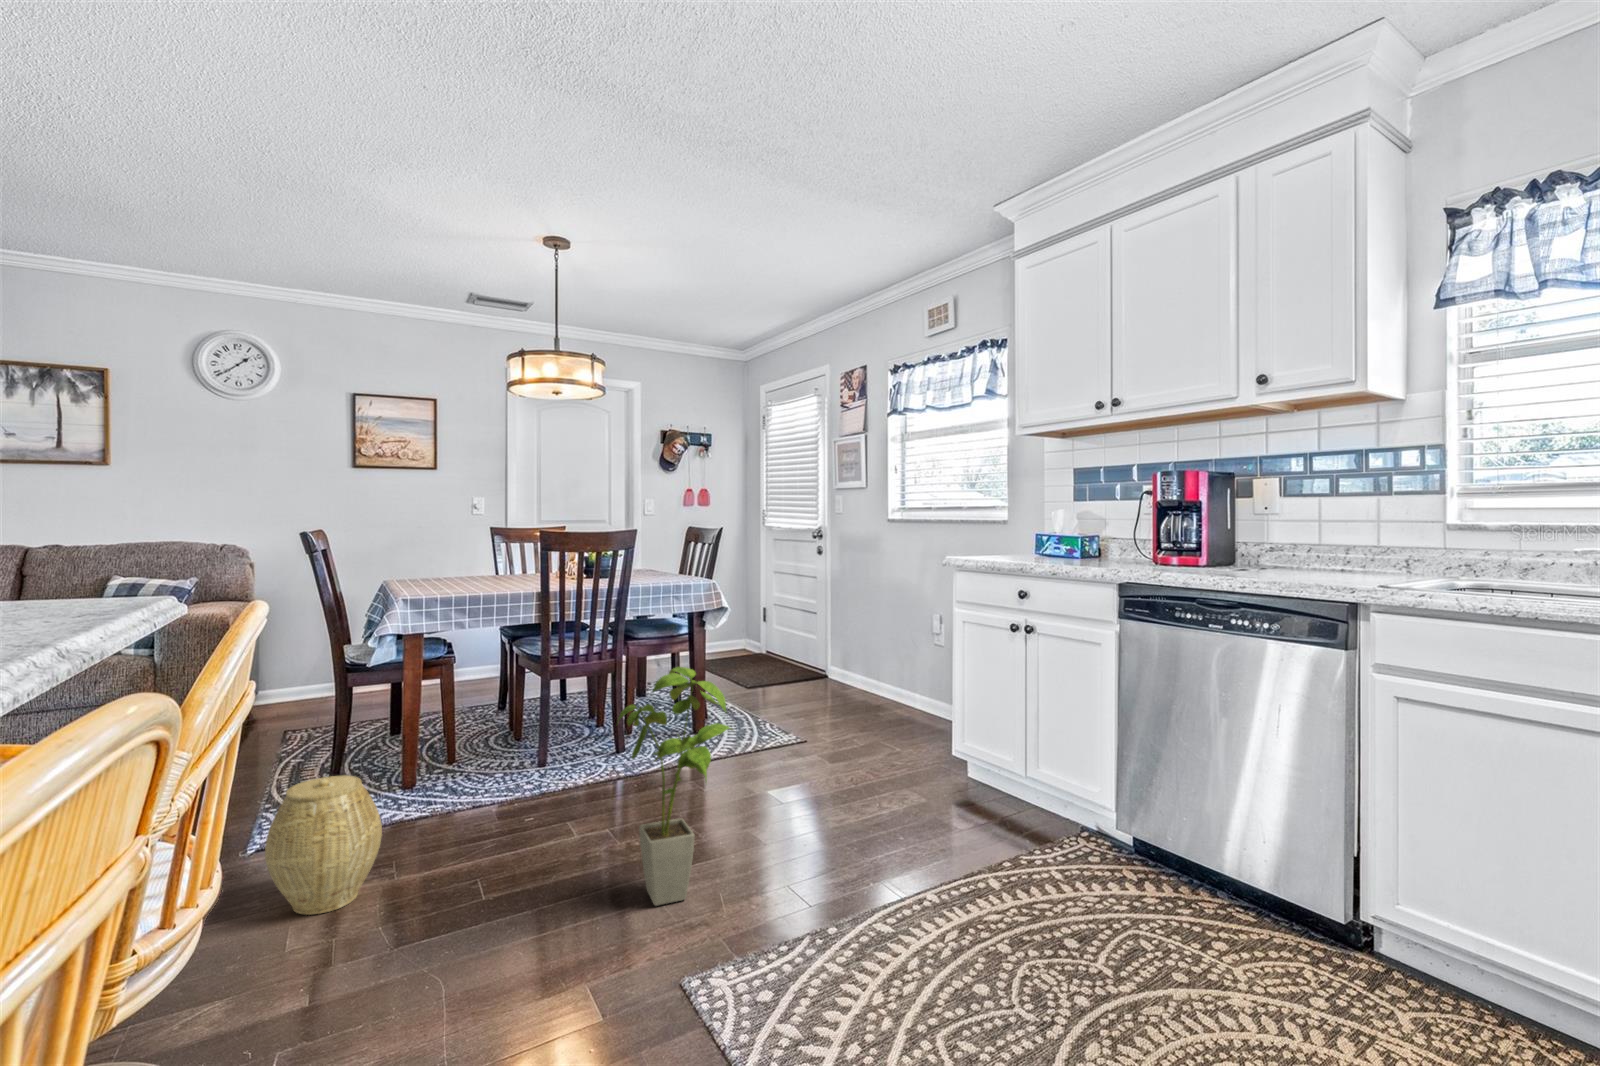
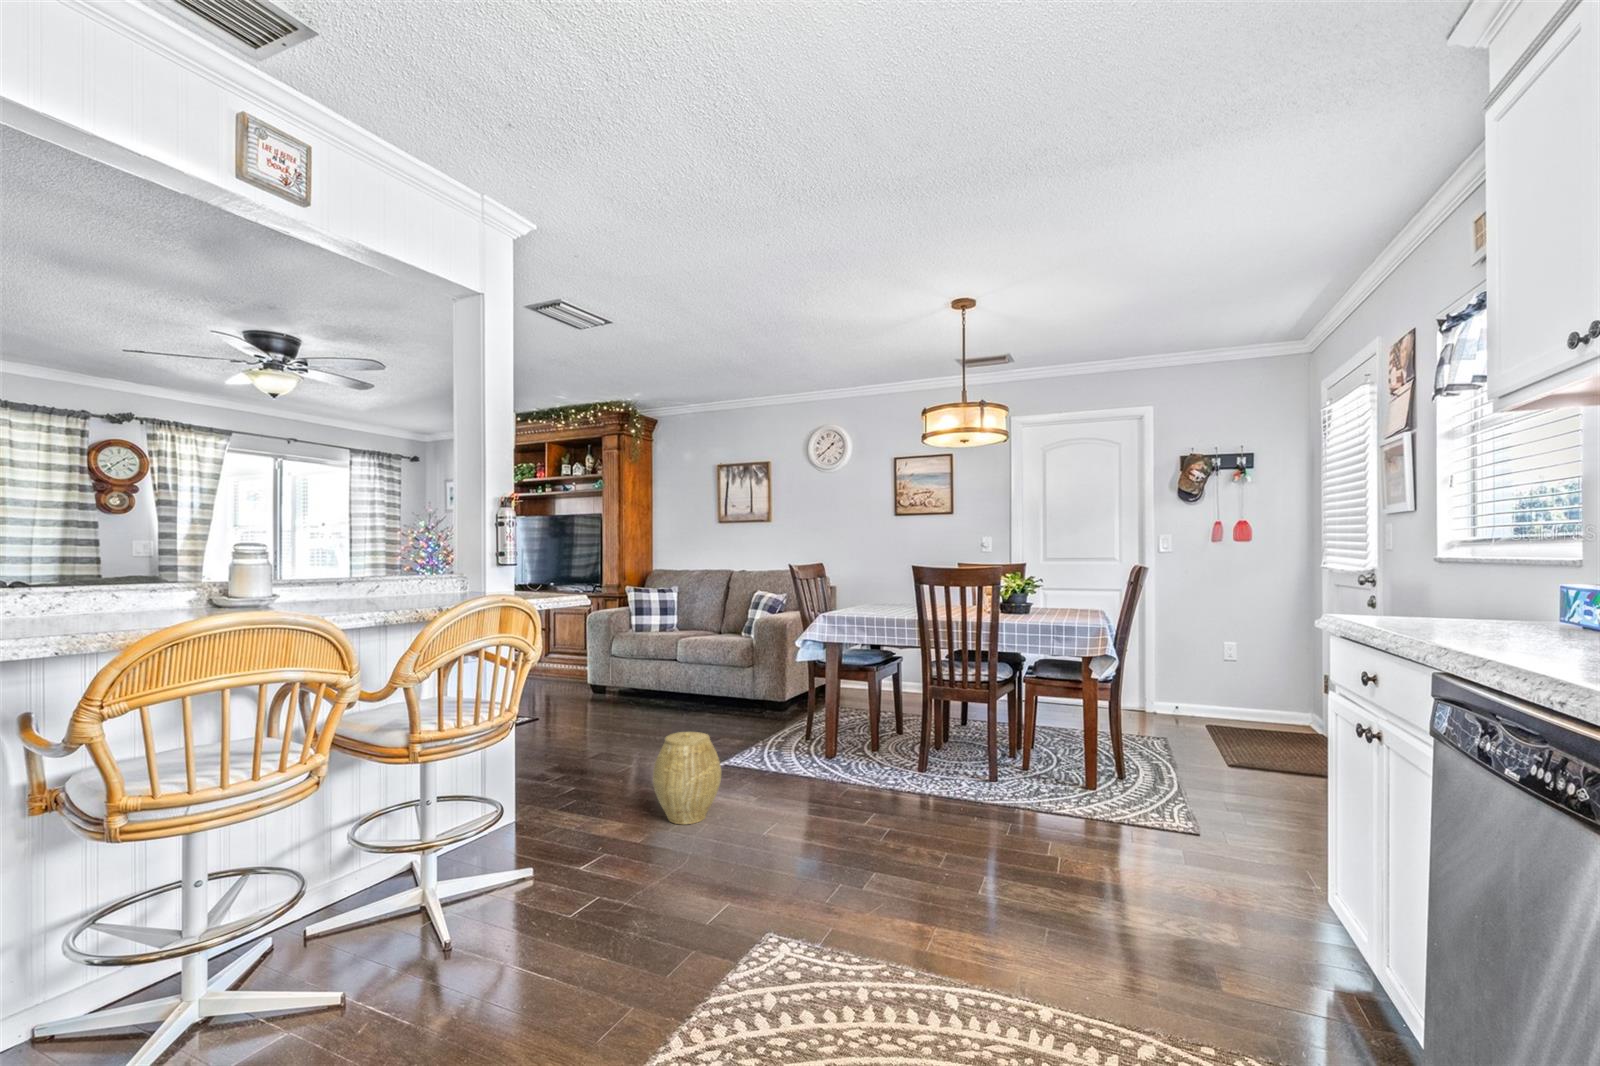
house plant: present [618,667,733,905] -> none [797,697,917,926]

